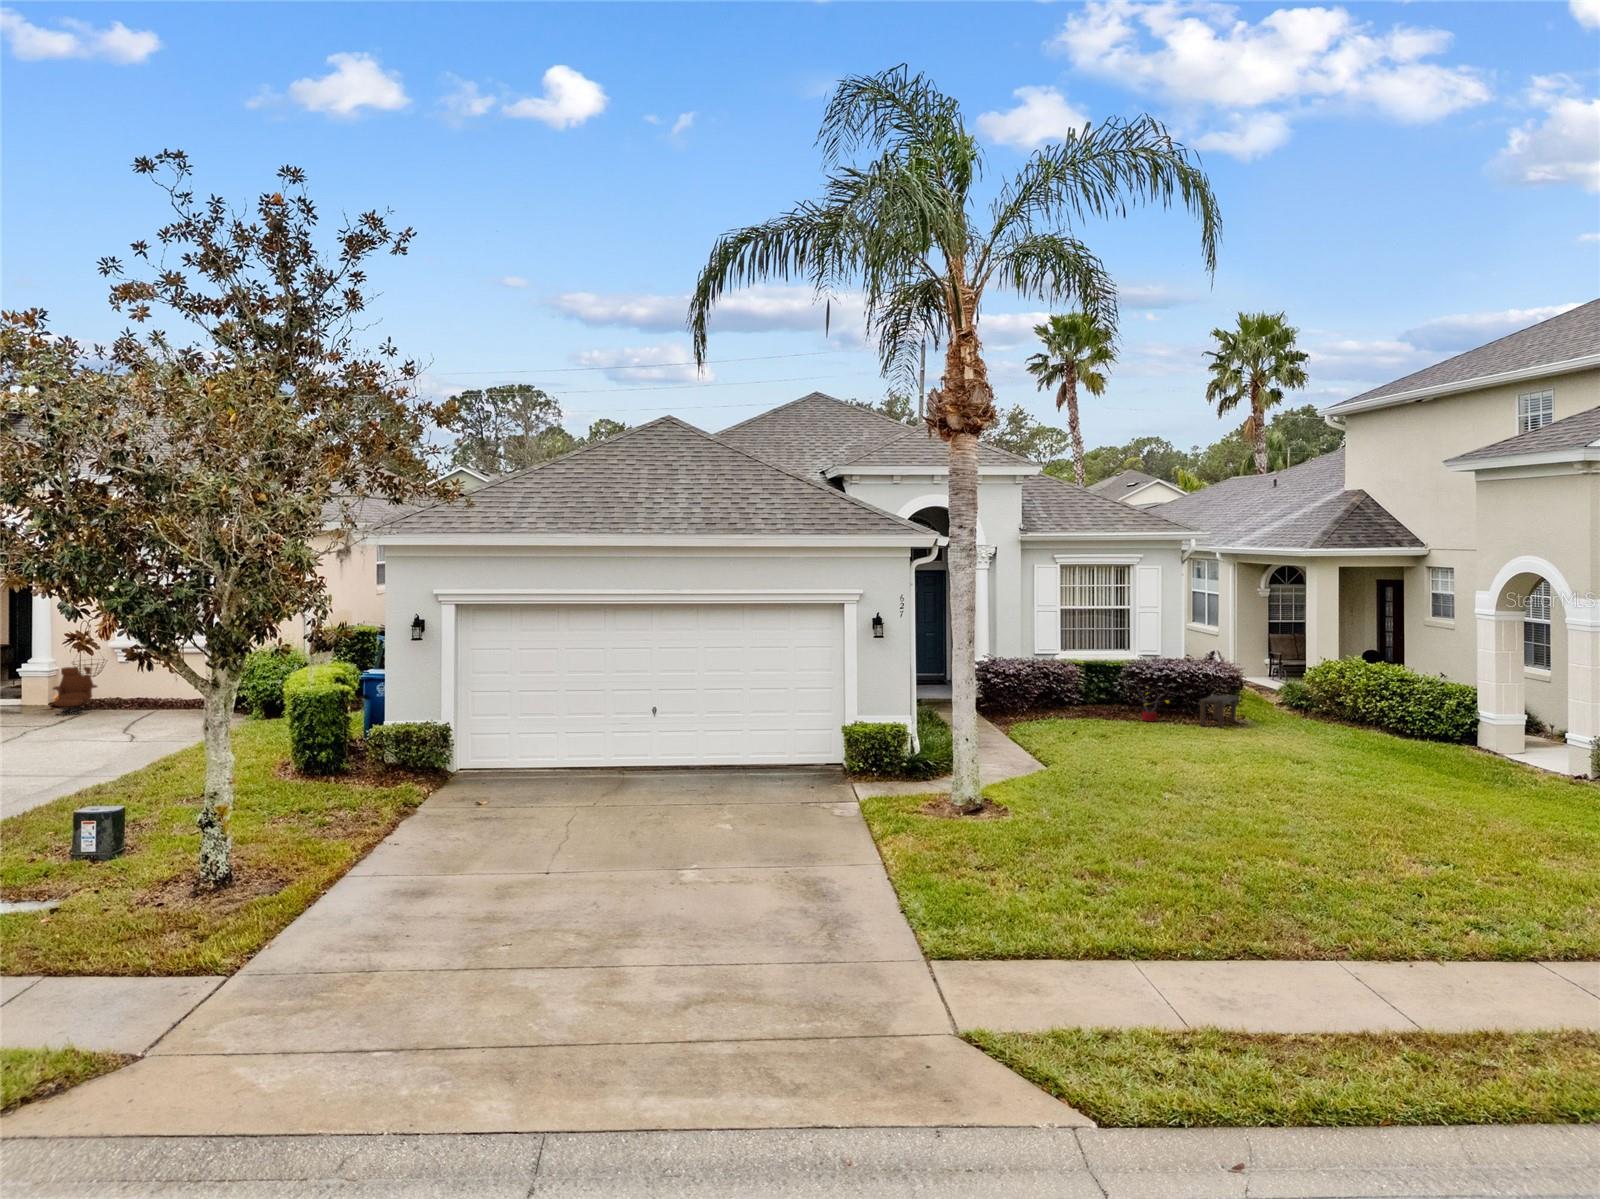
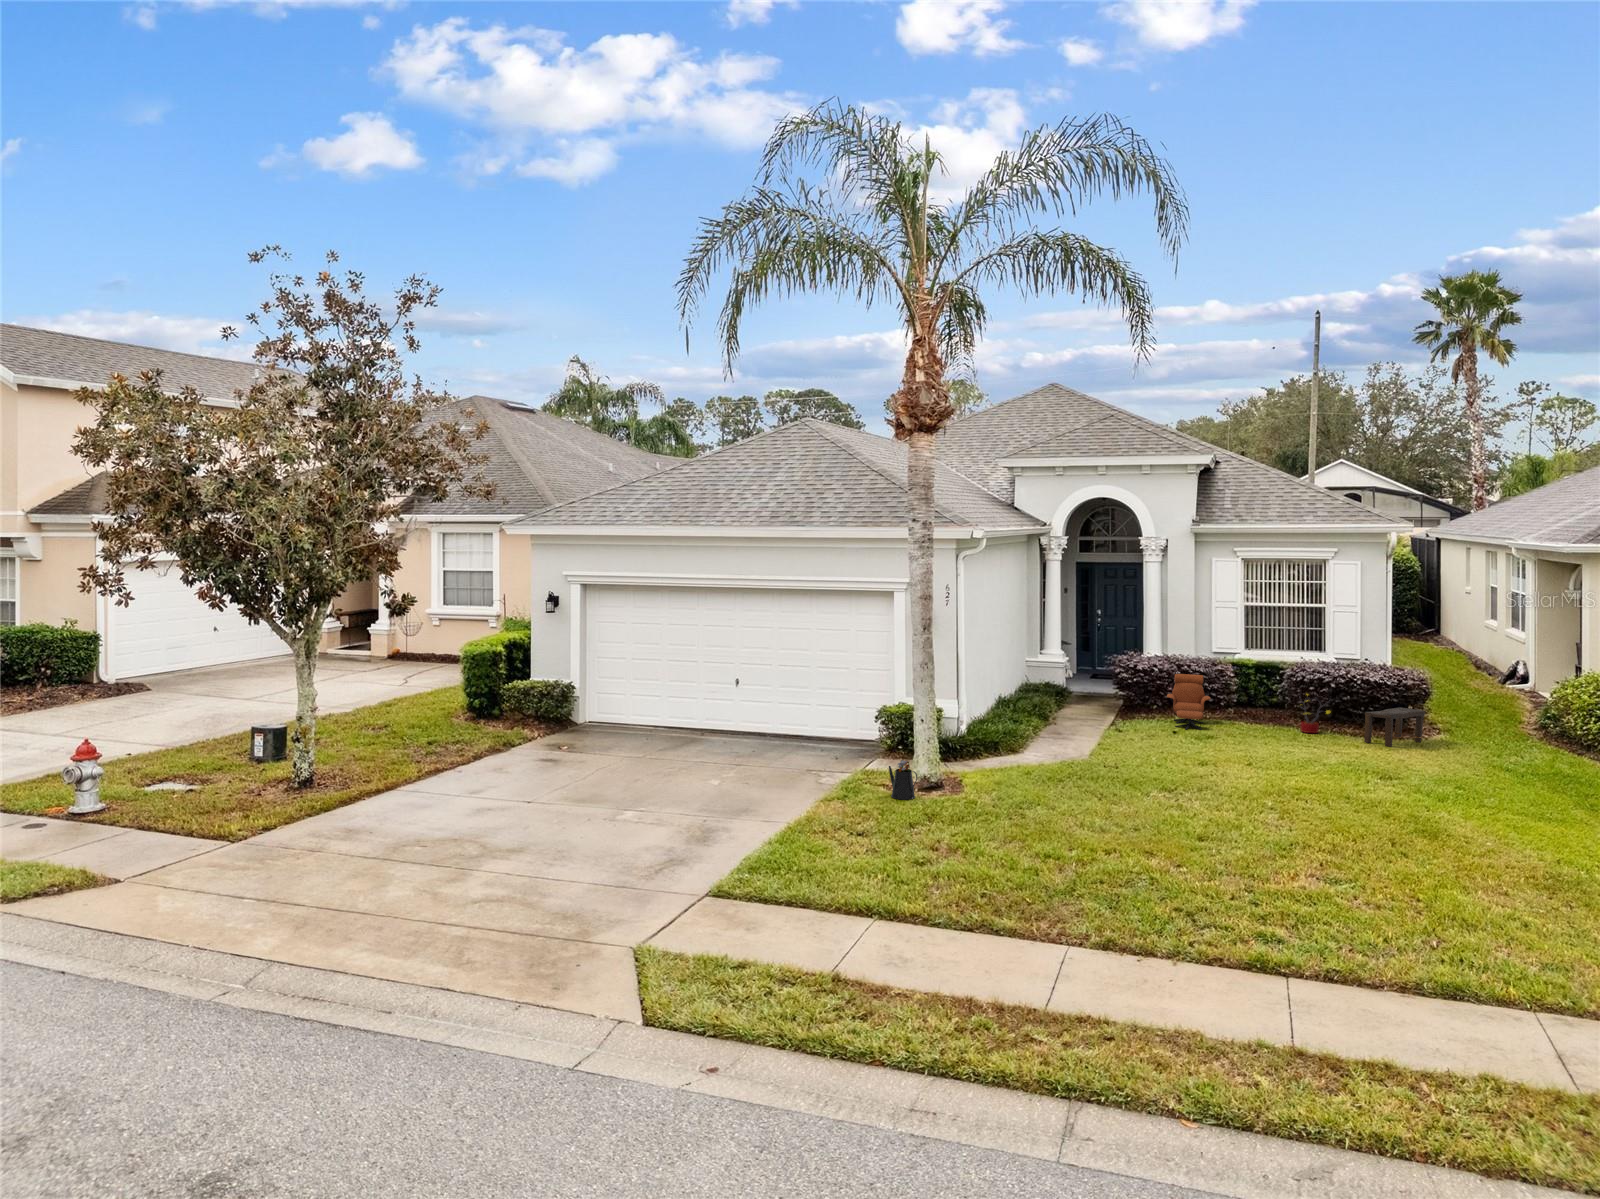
lounge chair: present [53,667,97,715] -> present [1167,674,1211,730]
watering can: none [918,771,955,816] -> present [889,760,917,800]

